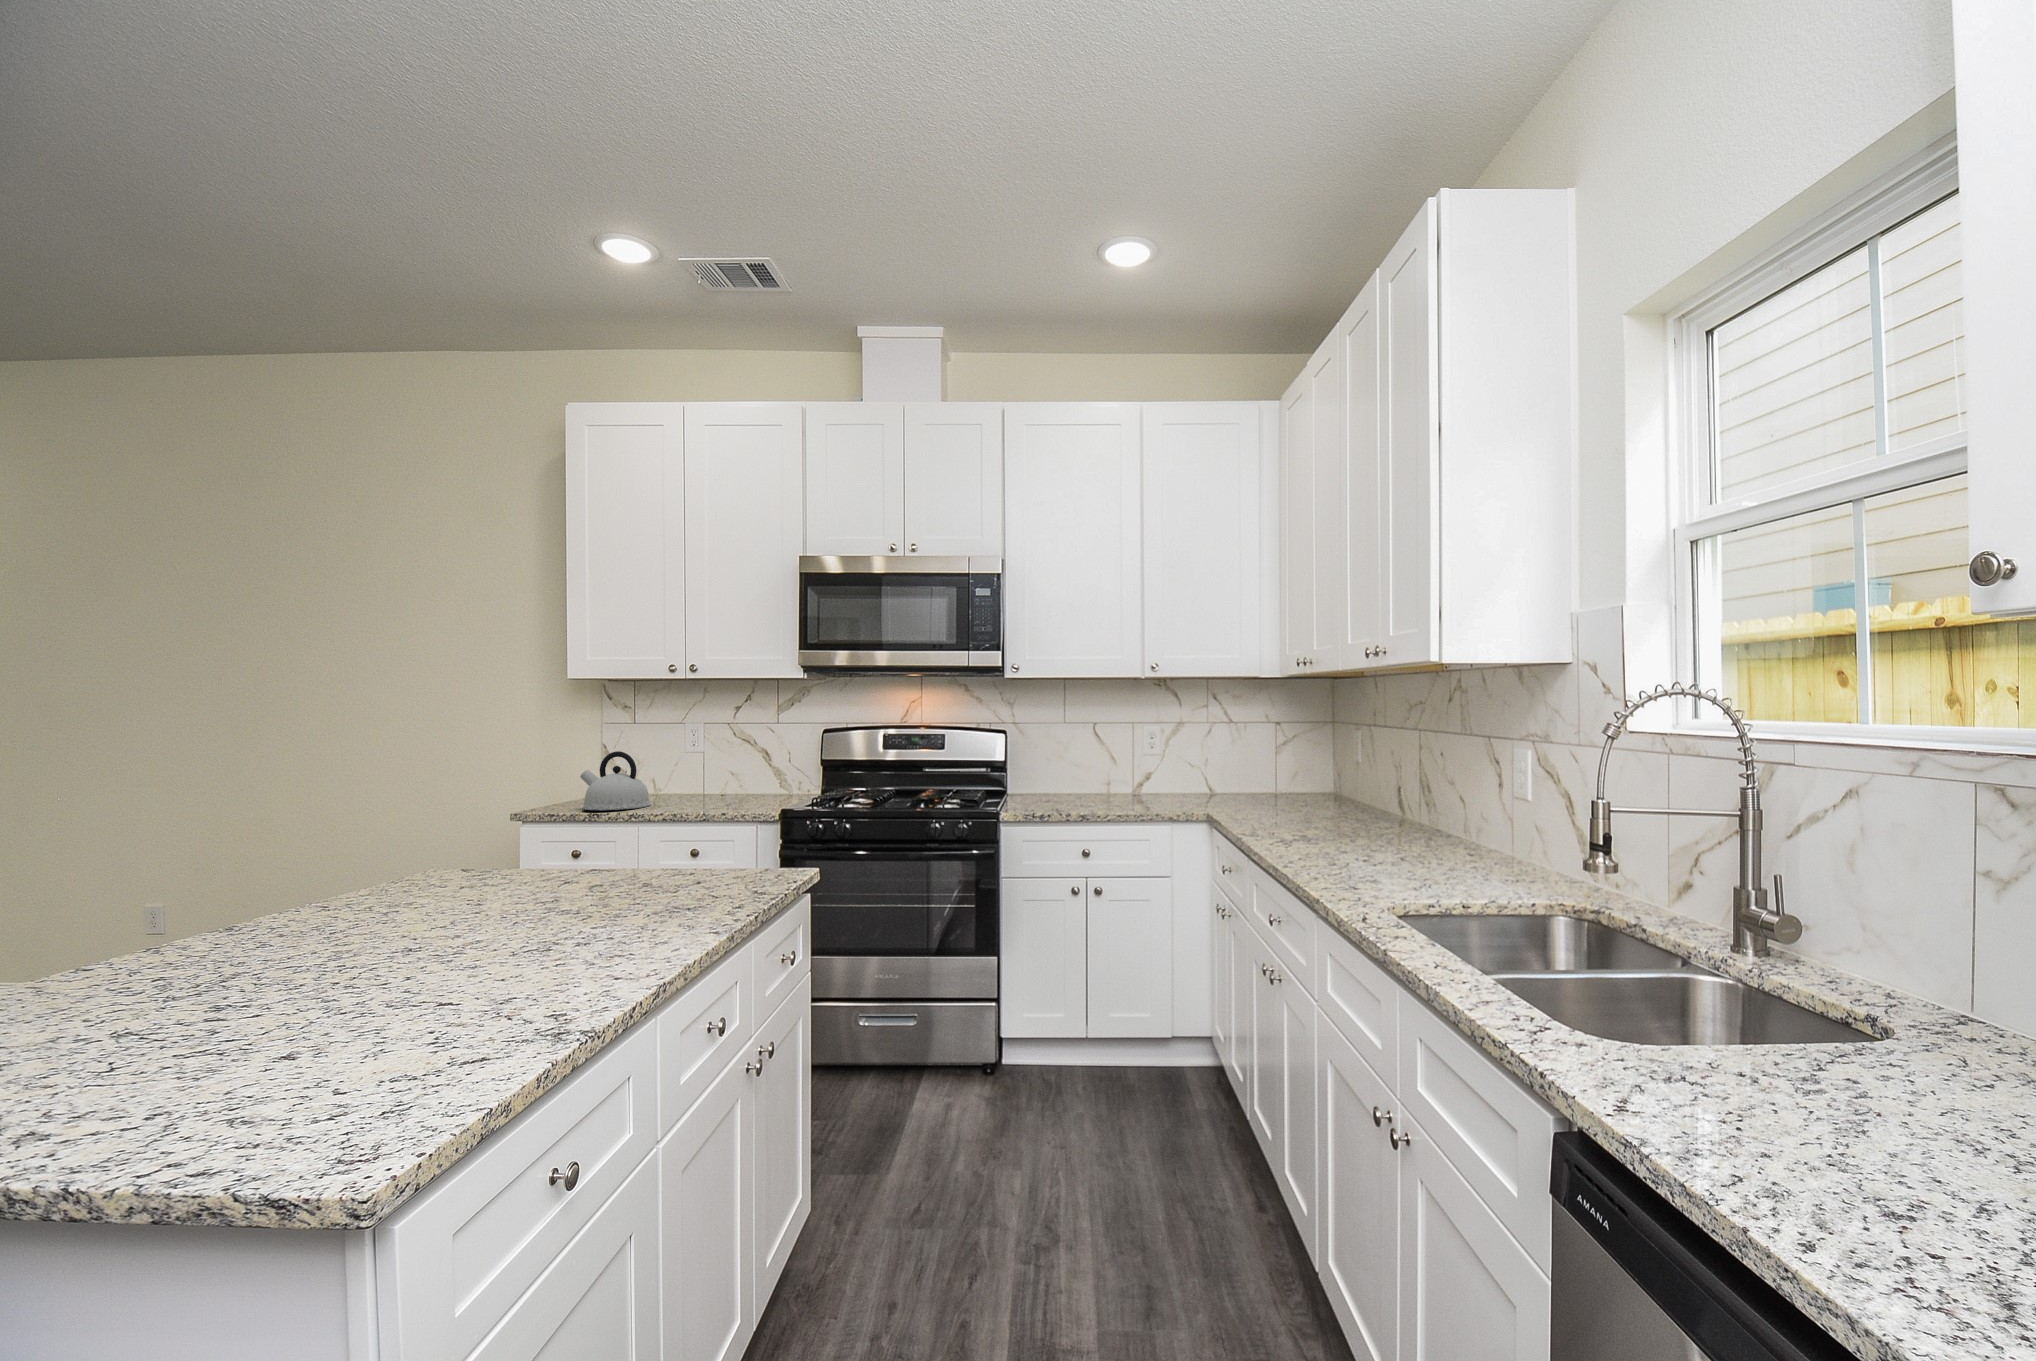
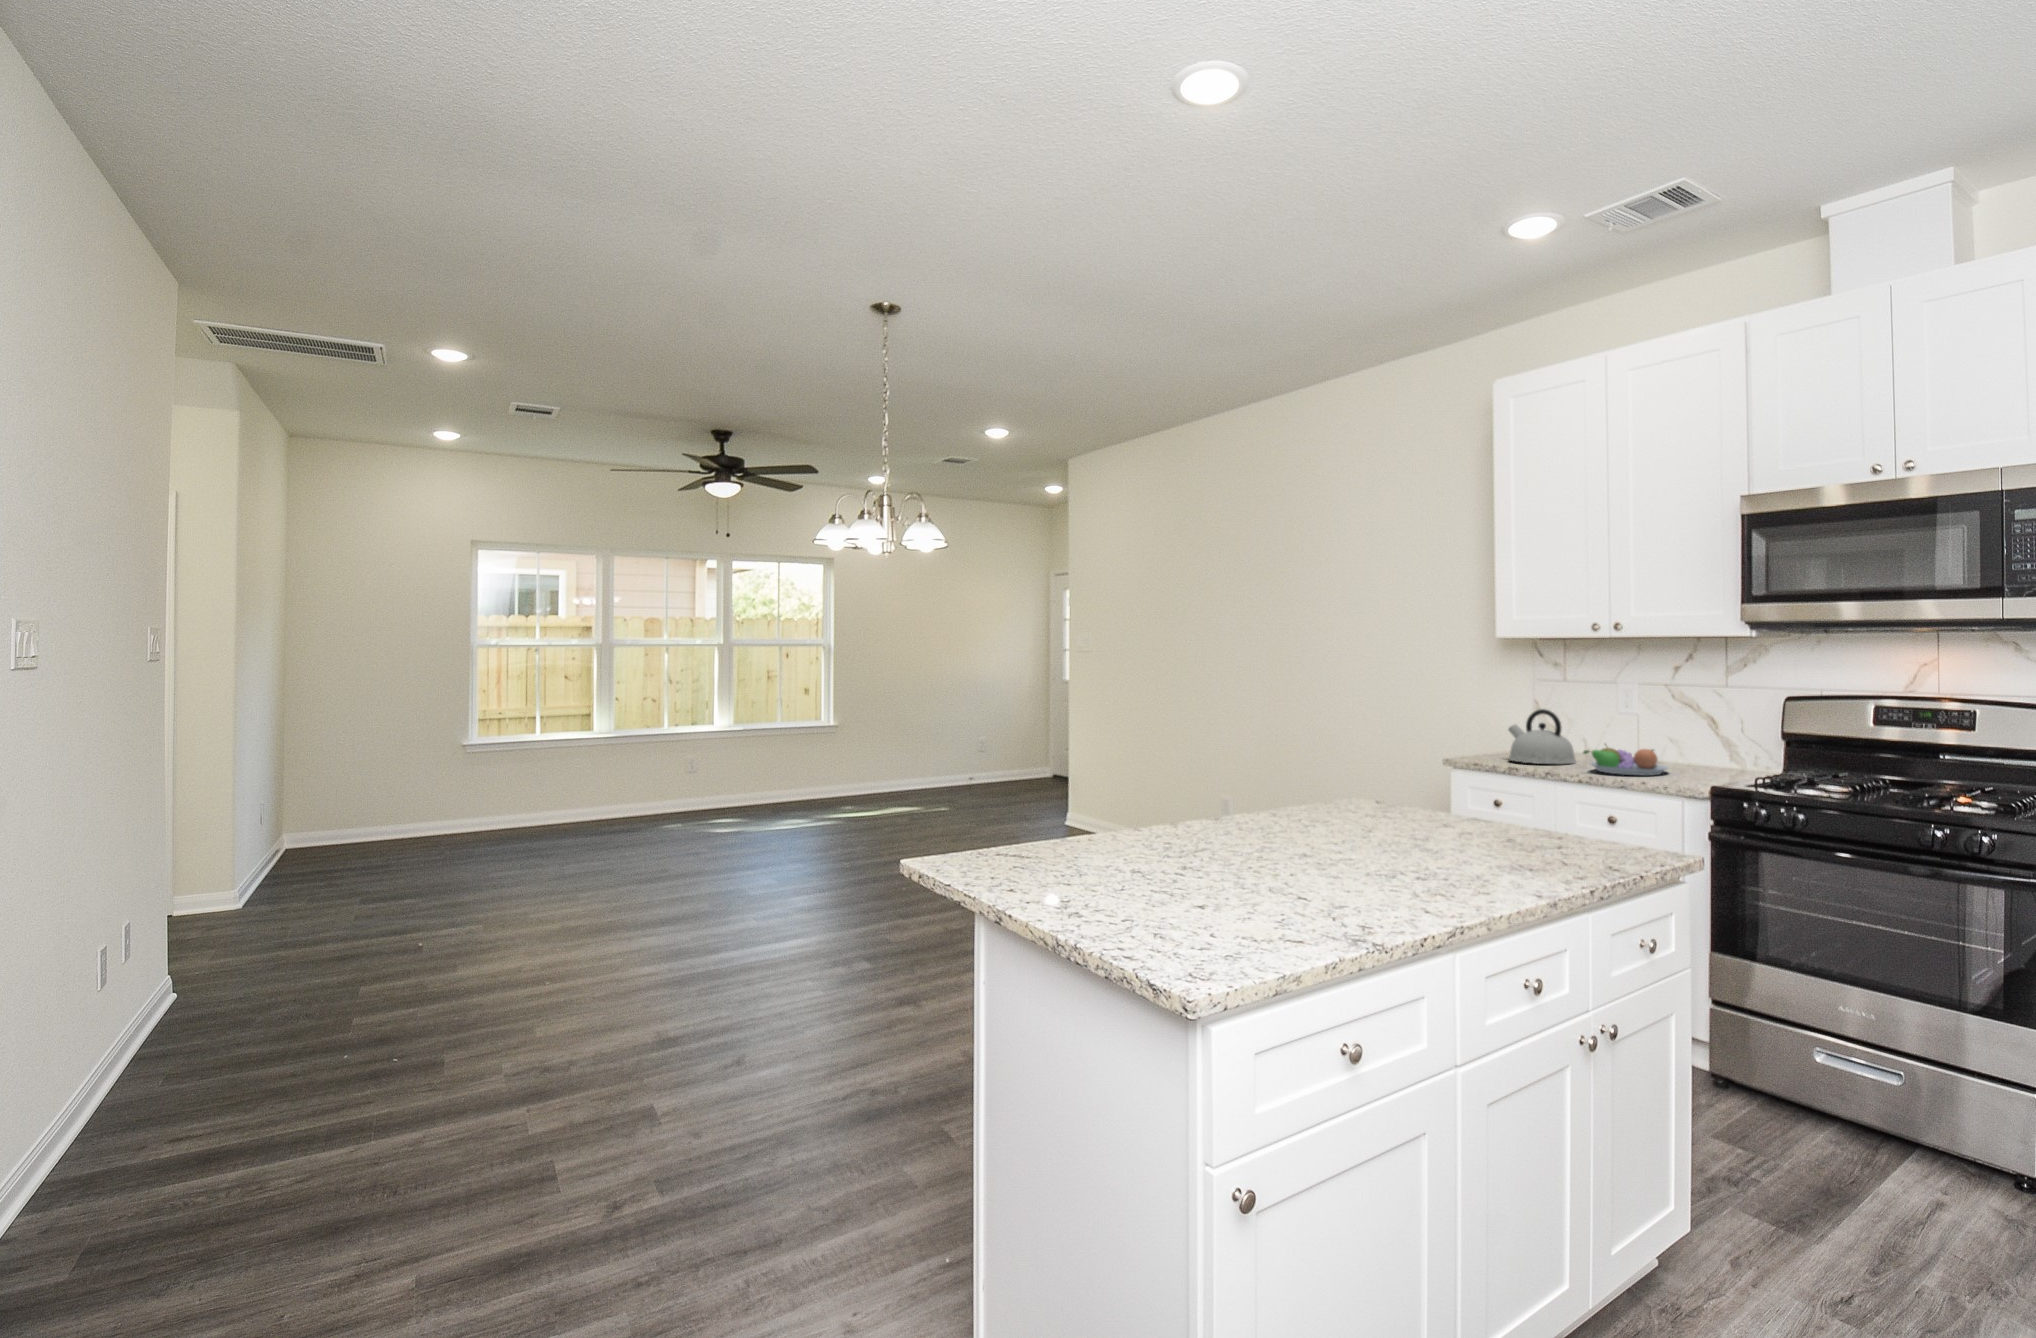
fruit bowl: none [663,781,739,811] -> present [1583,747,1668,776]

